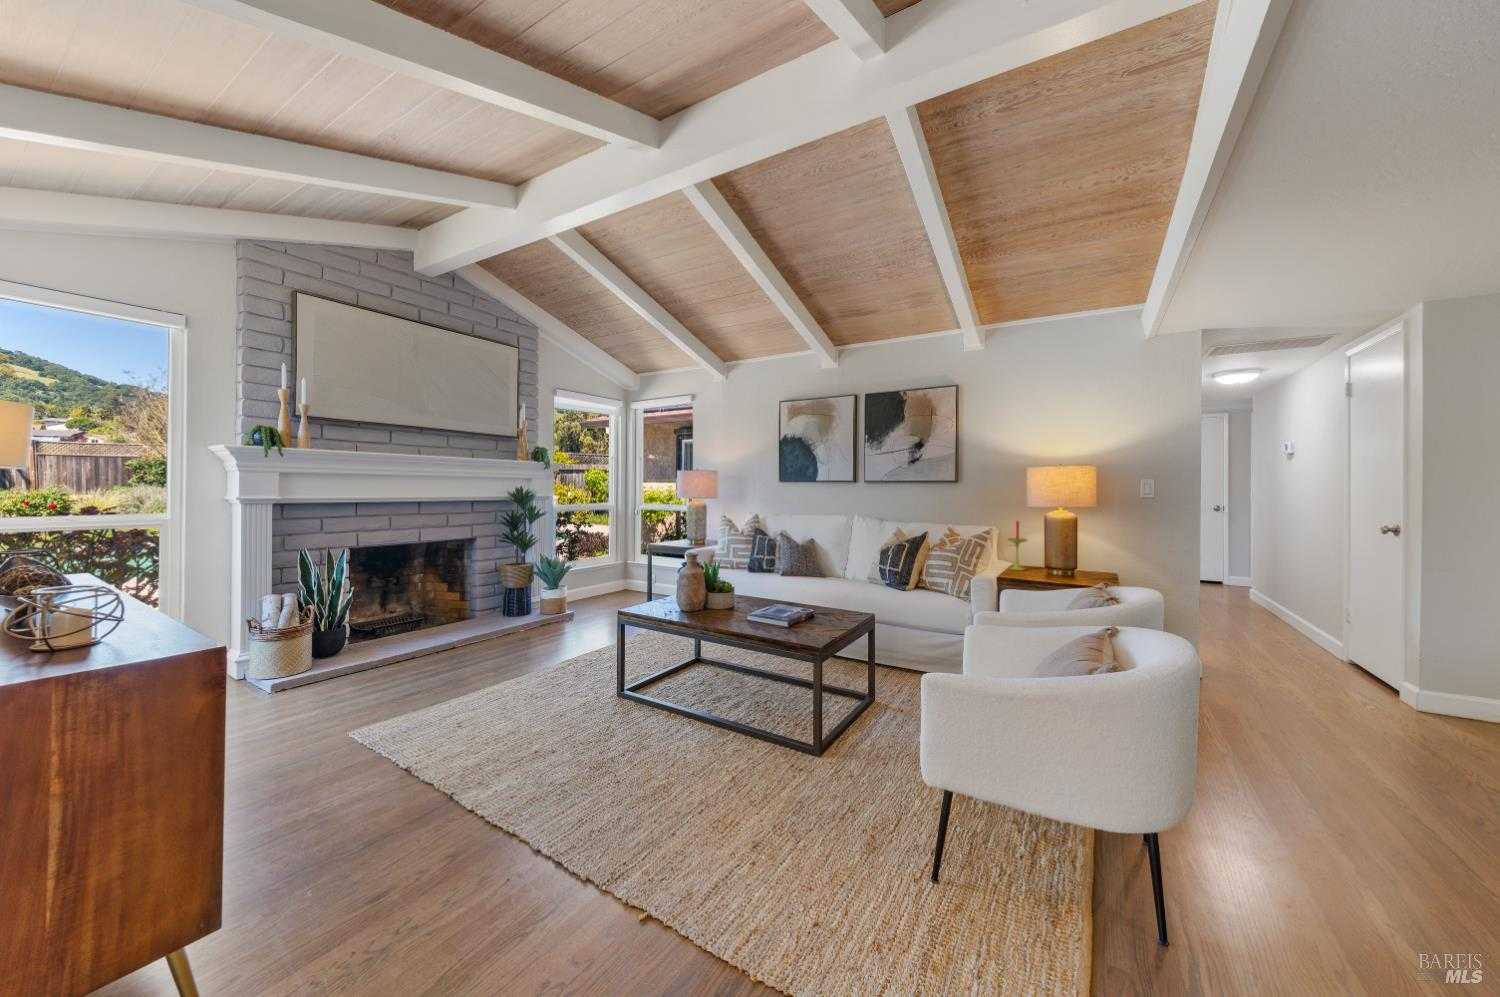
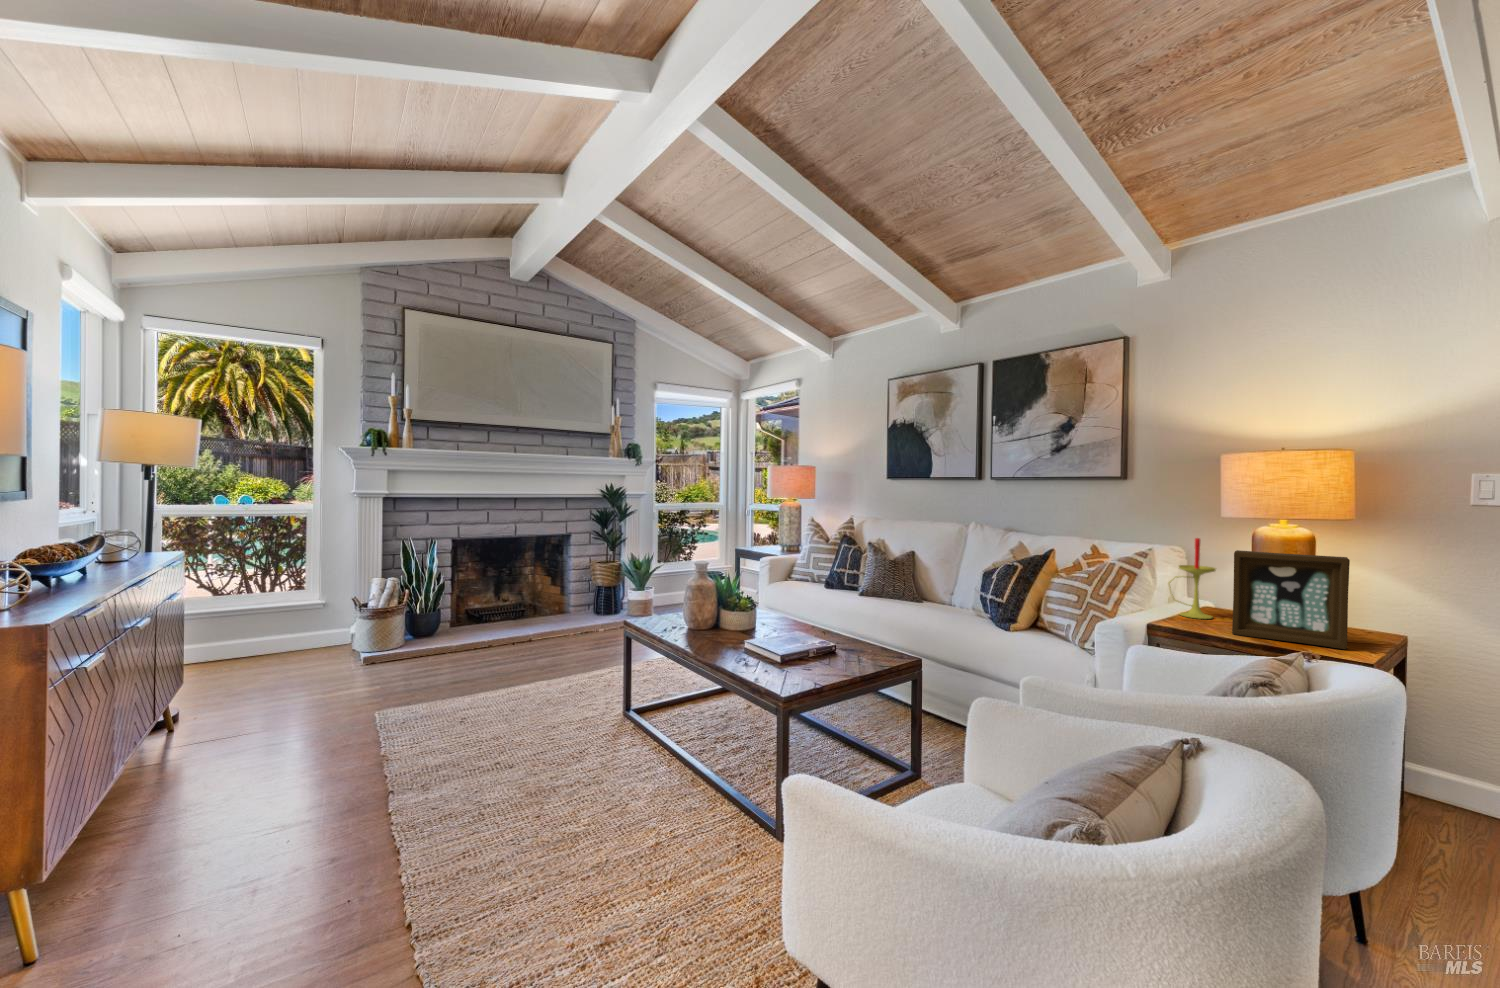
picture frame: none [1042,527,1100,580] -> present [1232,550,1350,649]

